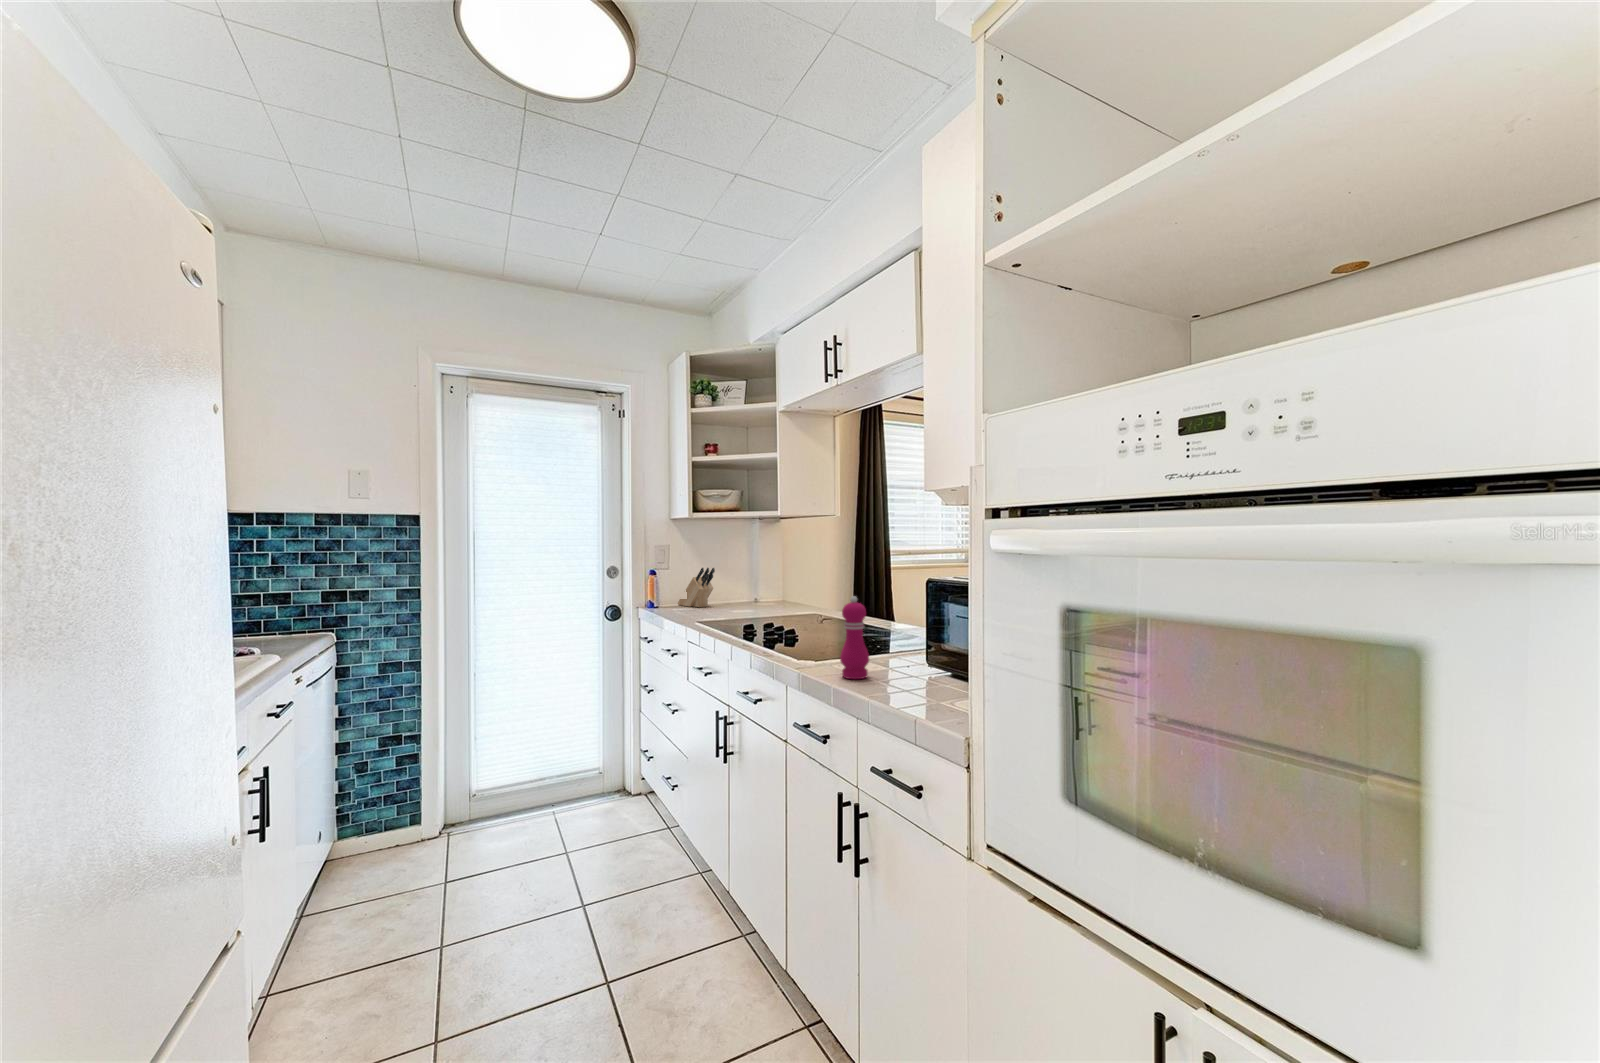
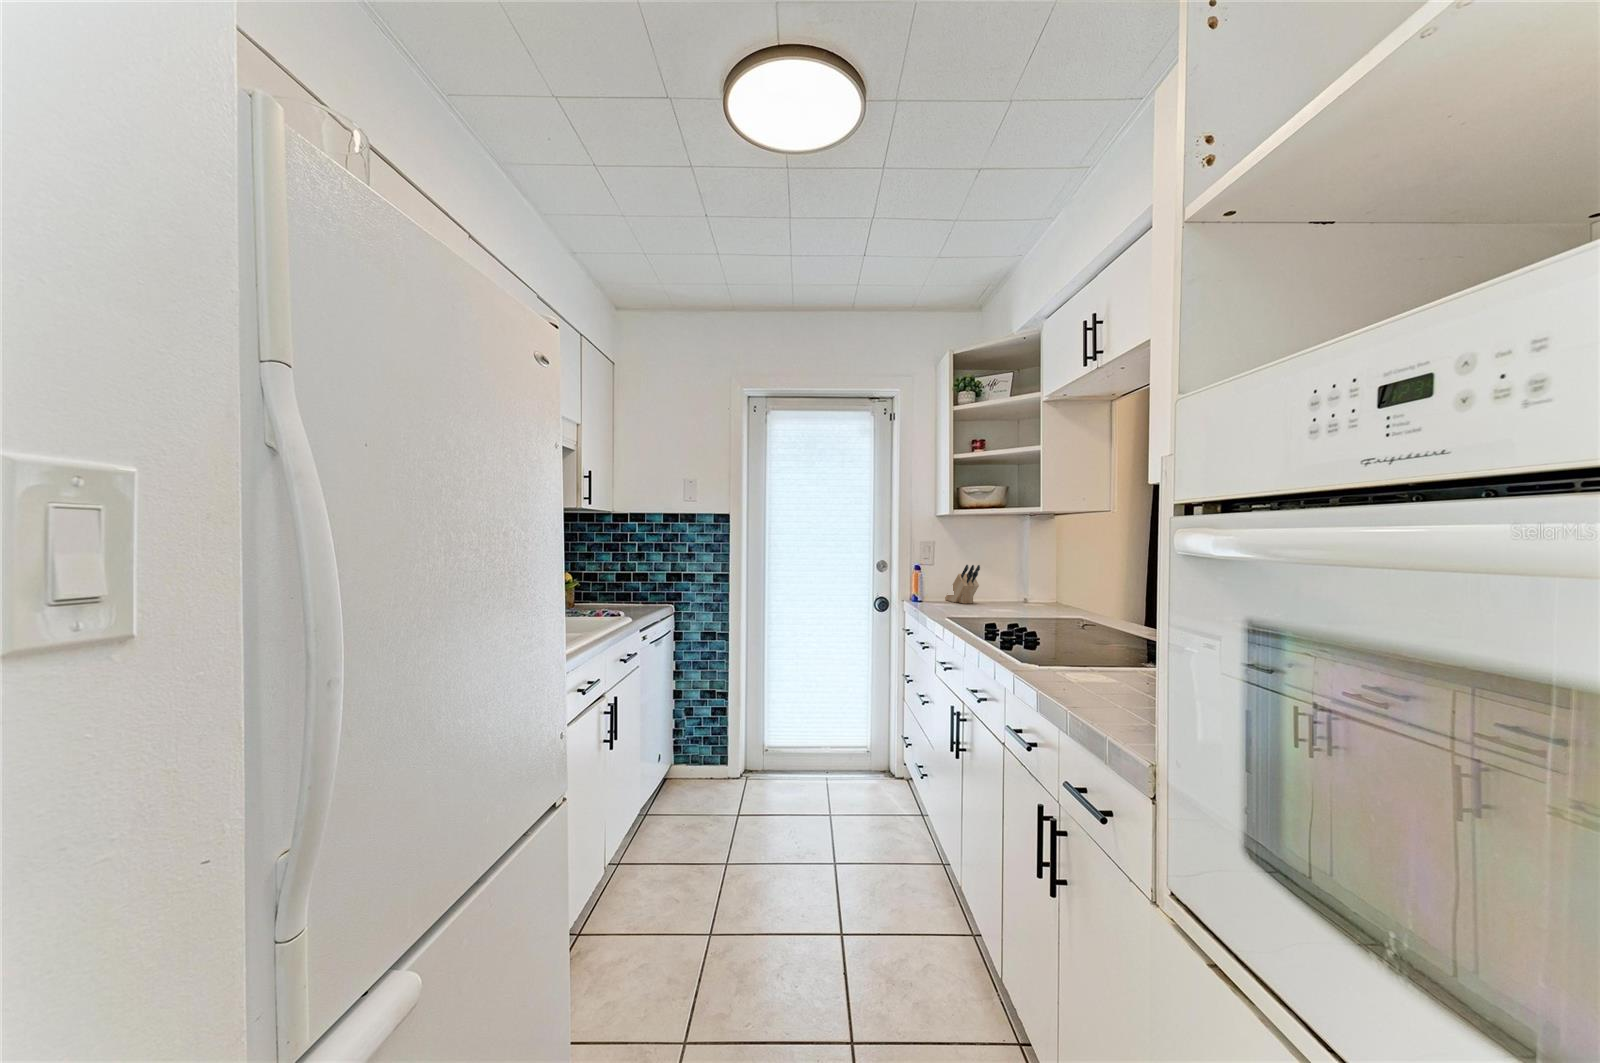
pepper mill: present [840,596,869,679] -> none [1056,600,1090,689]

